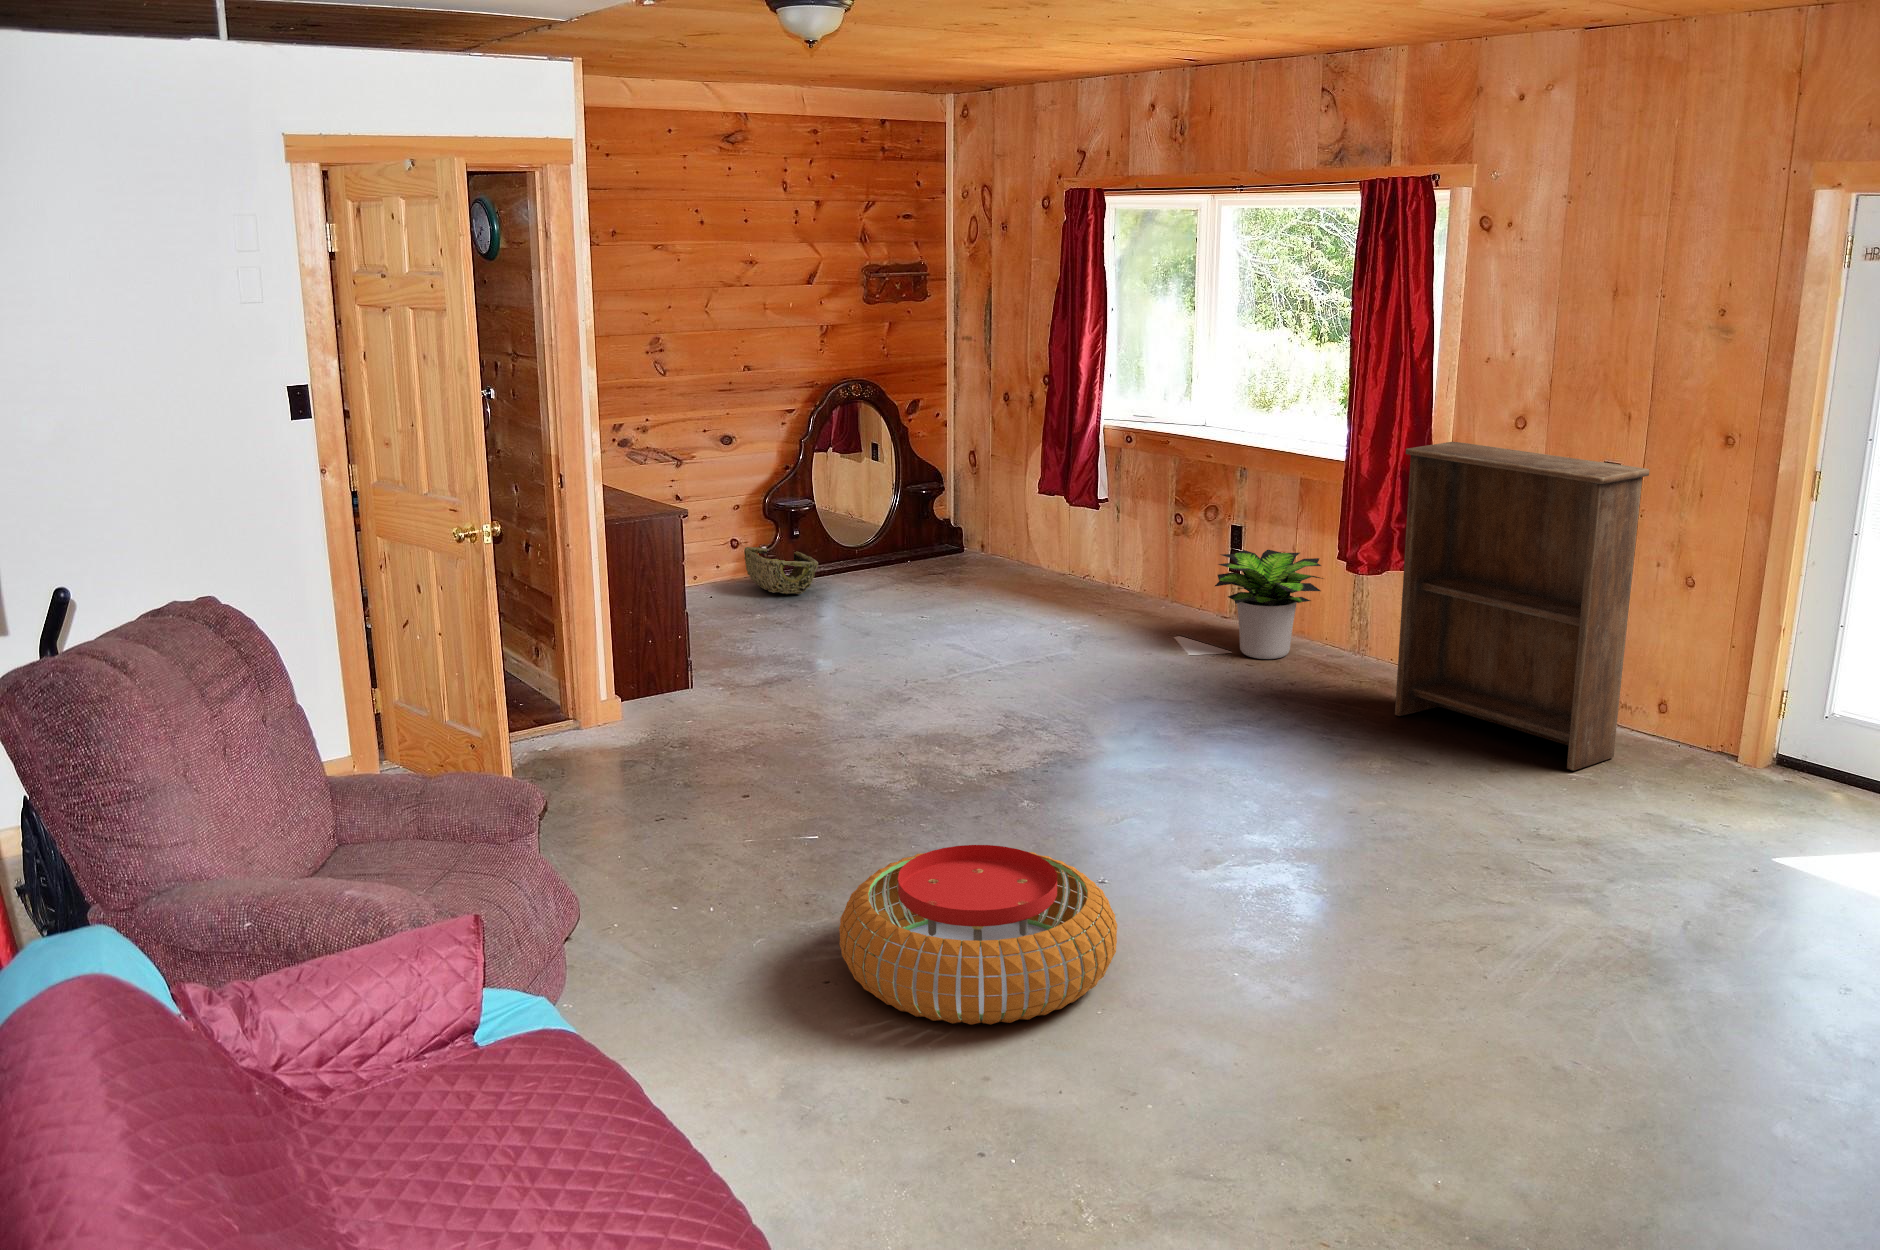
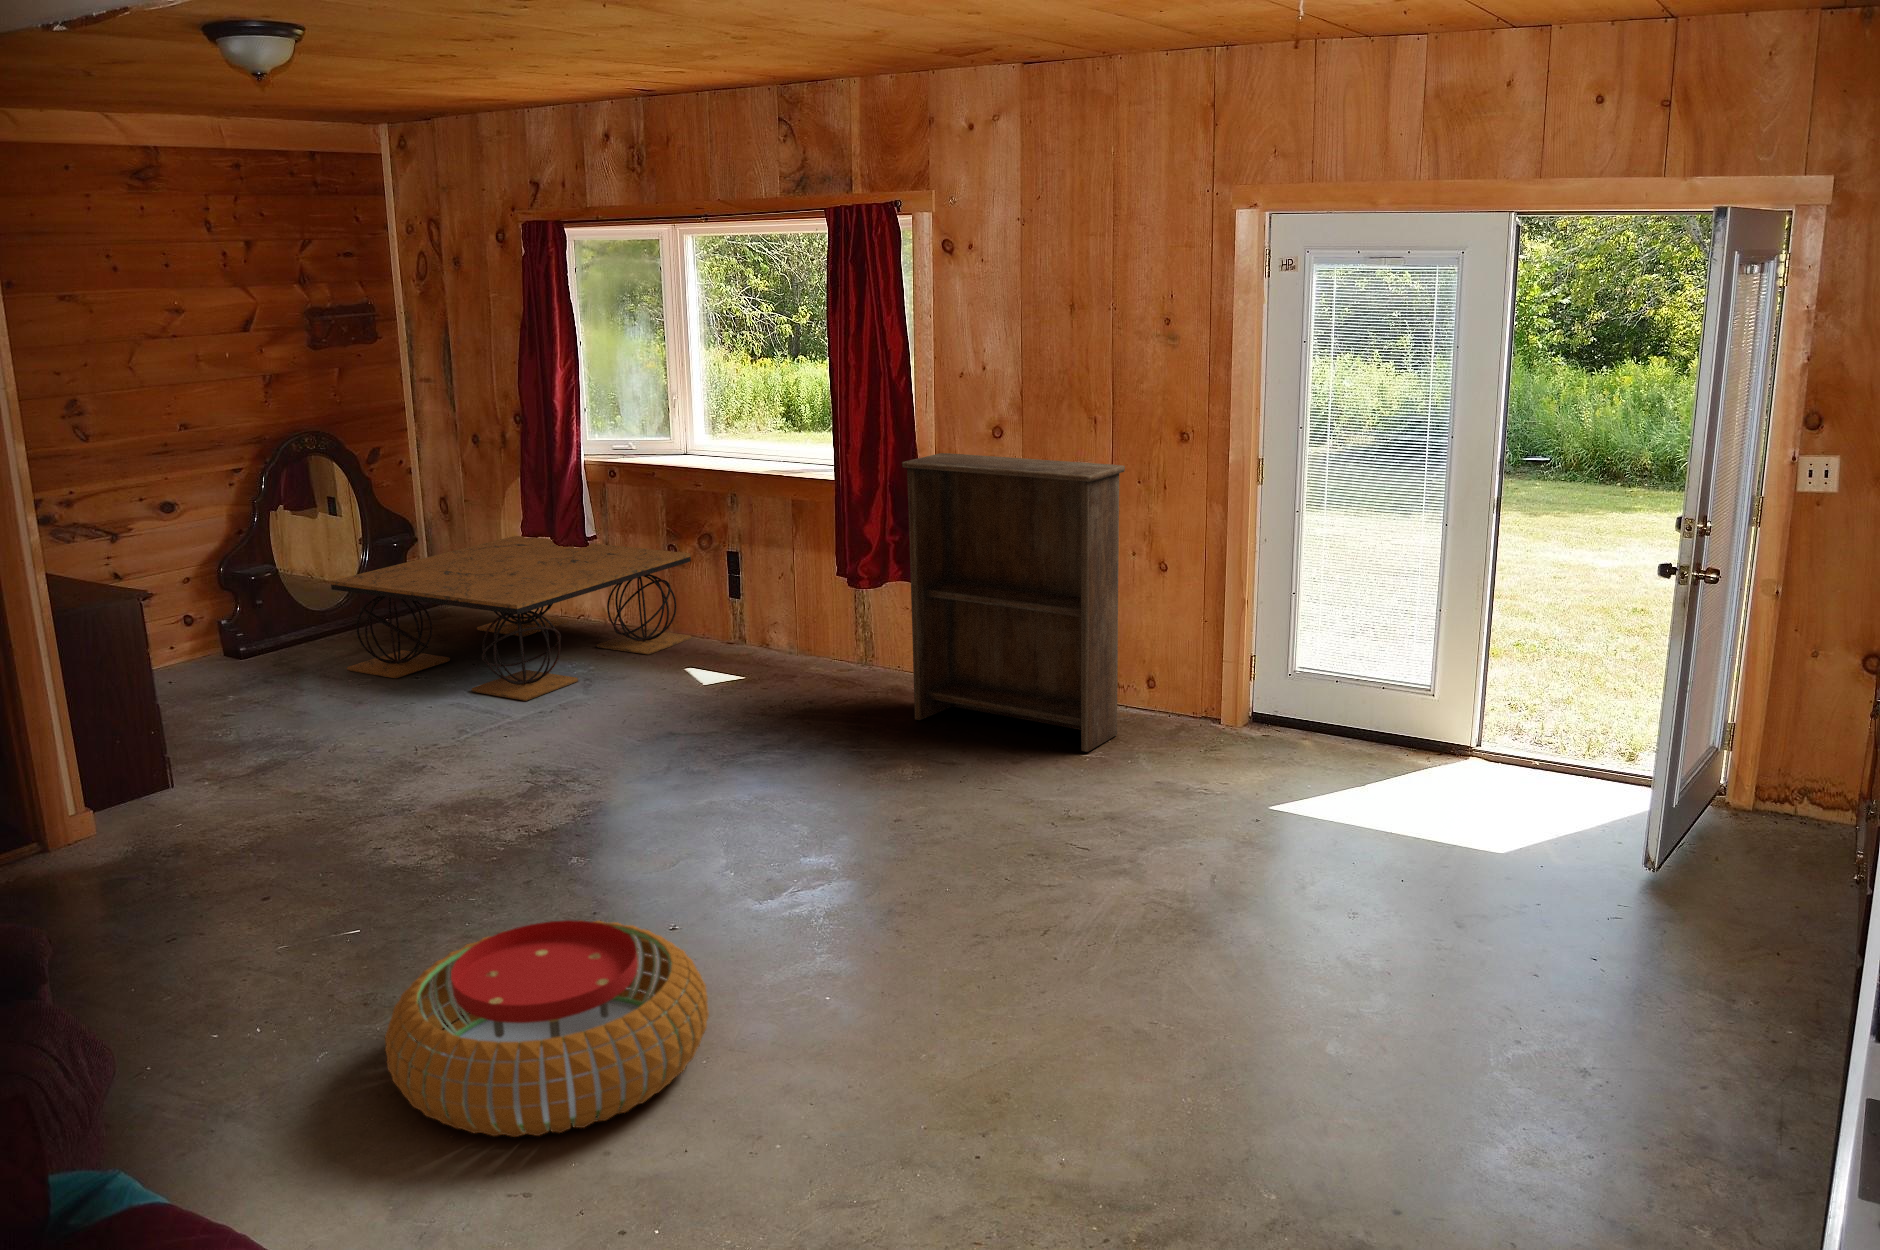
coffee table: none [860,492,1195,652] -> present [330,536,691,701]
woven basket: present [744,547,818,595] -> none [195,619,286,668]
potted plant: present [1215,550,1323,659] -> none [722,572,829,680]

